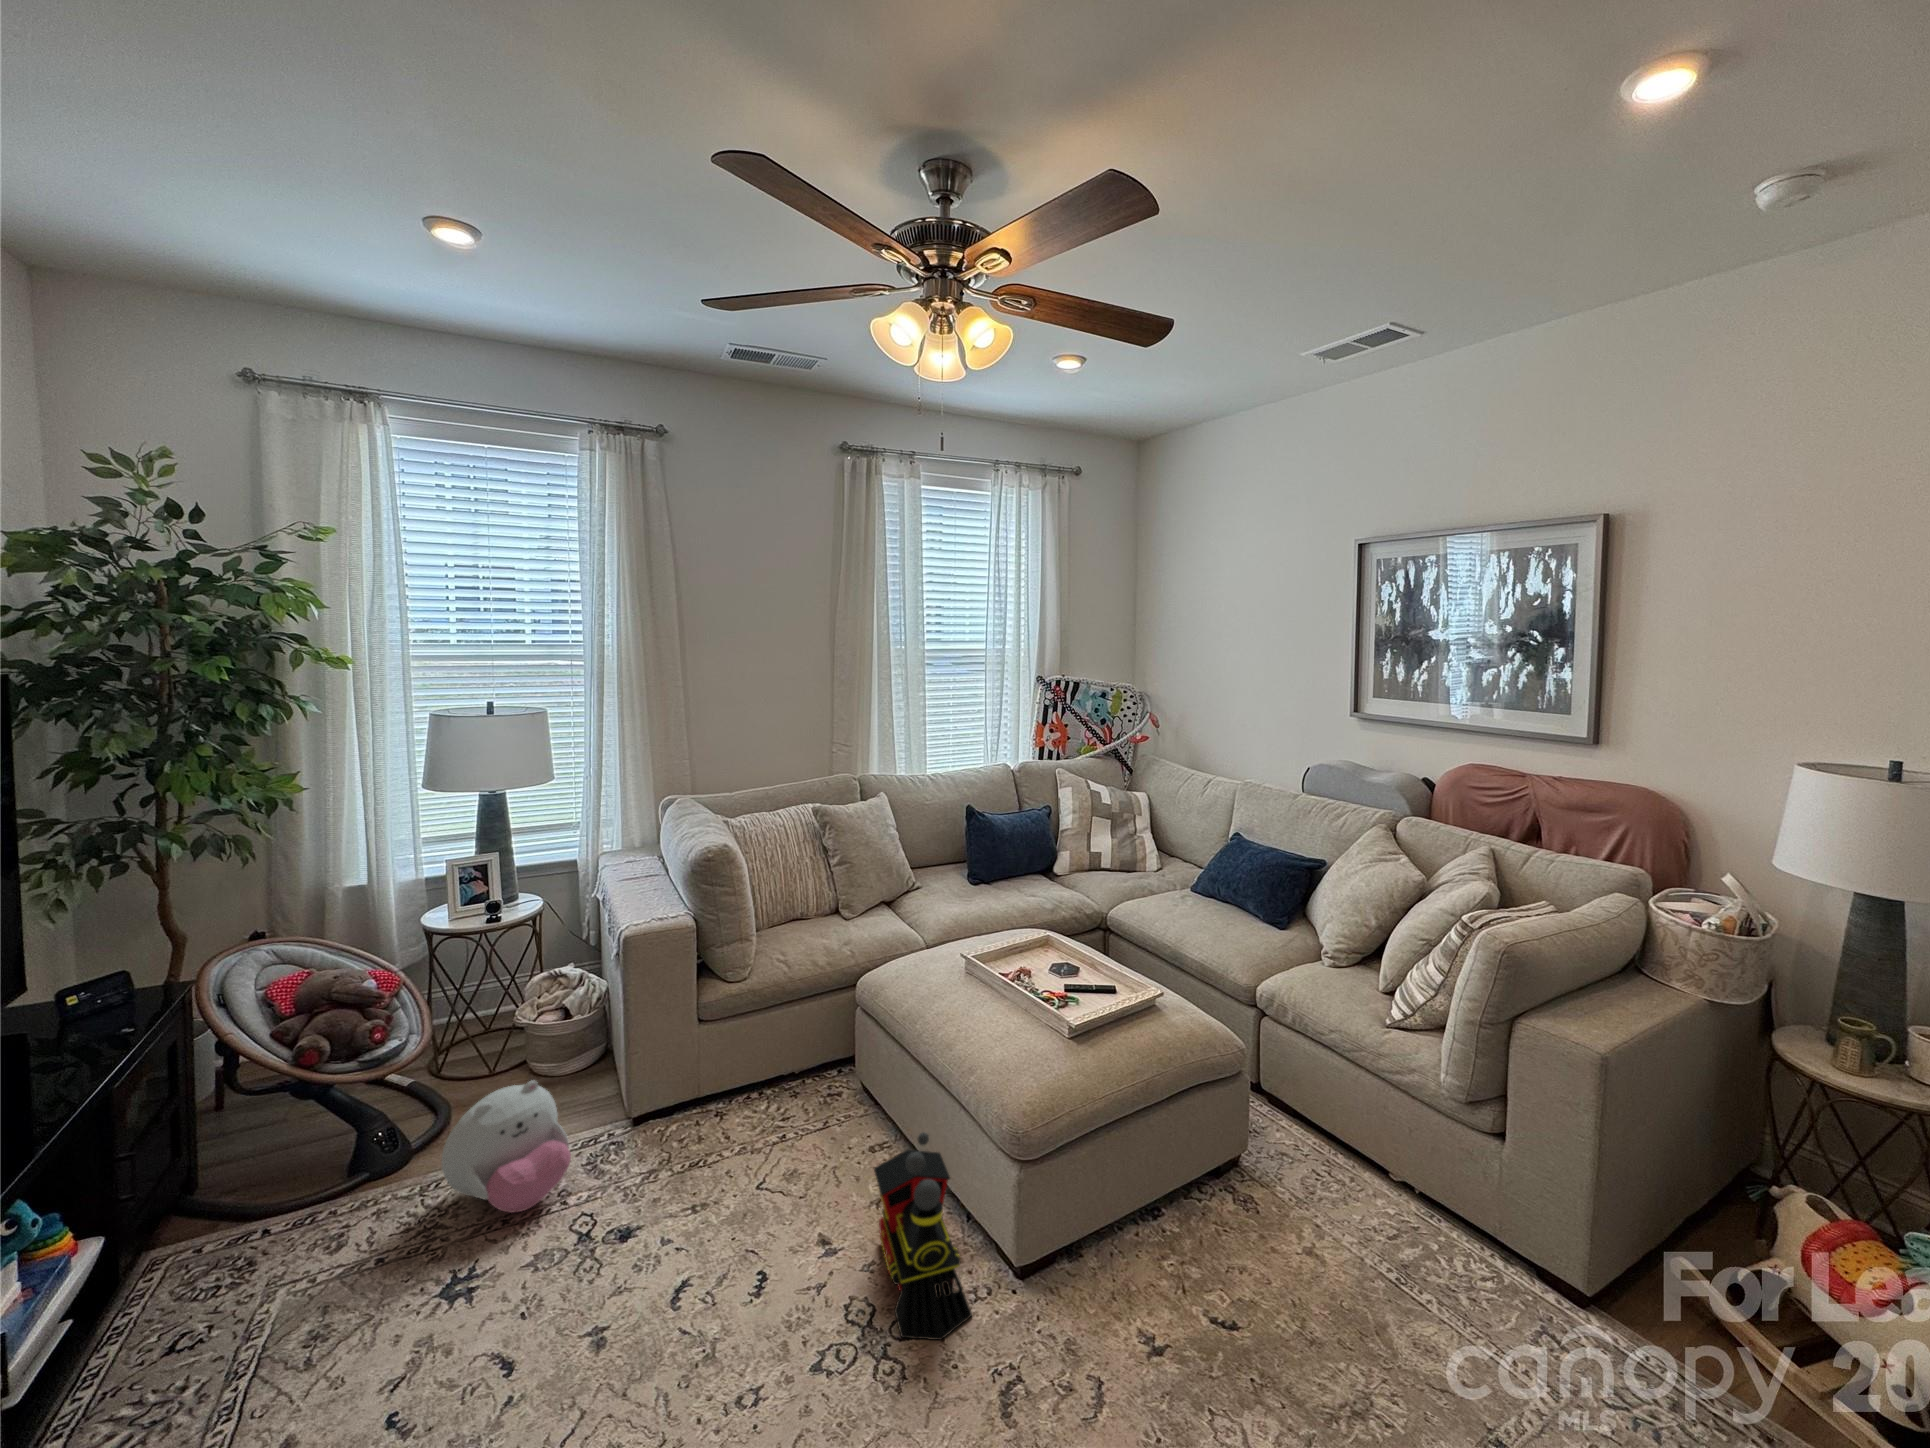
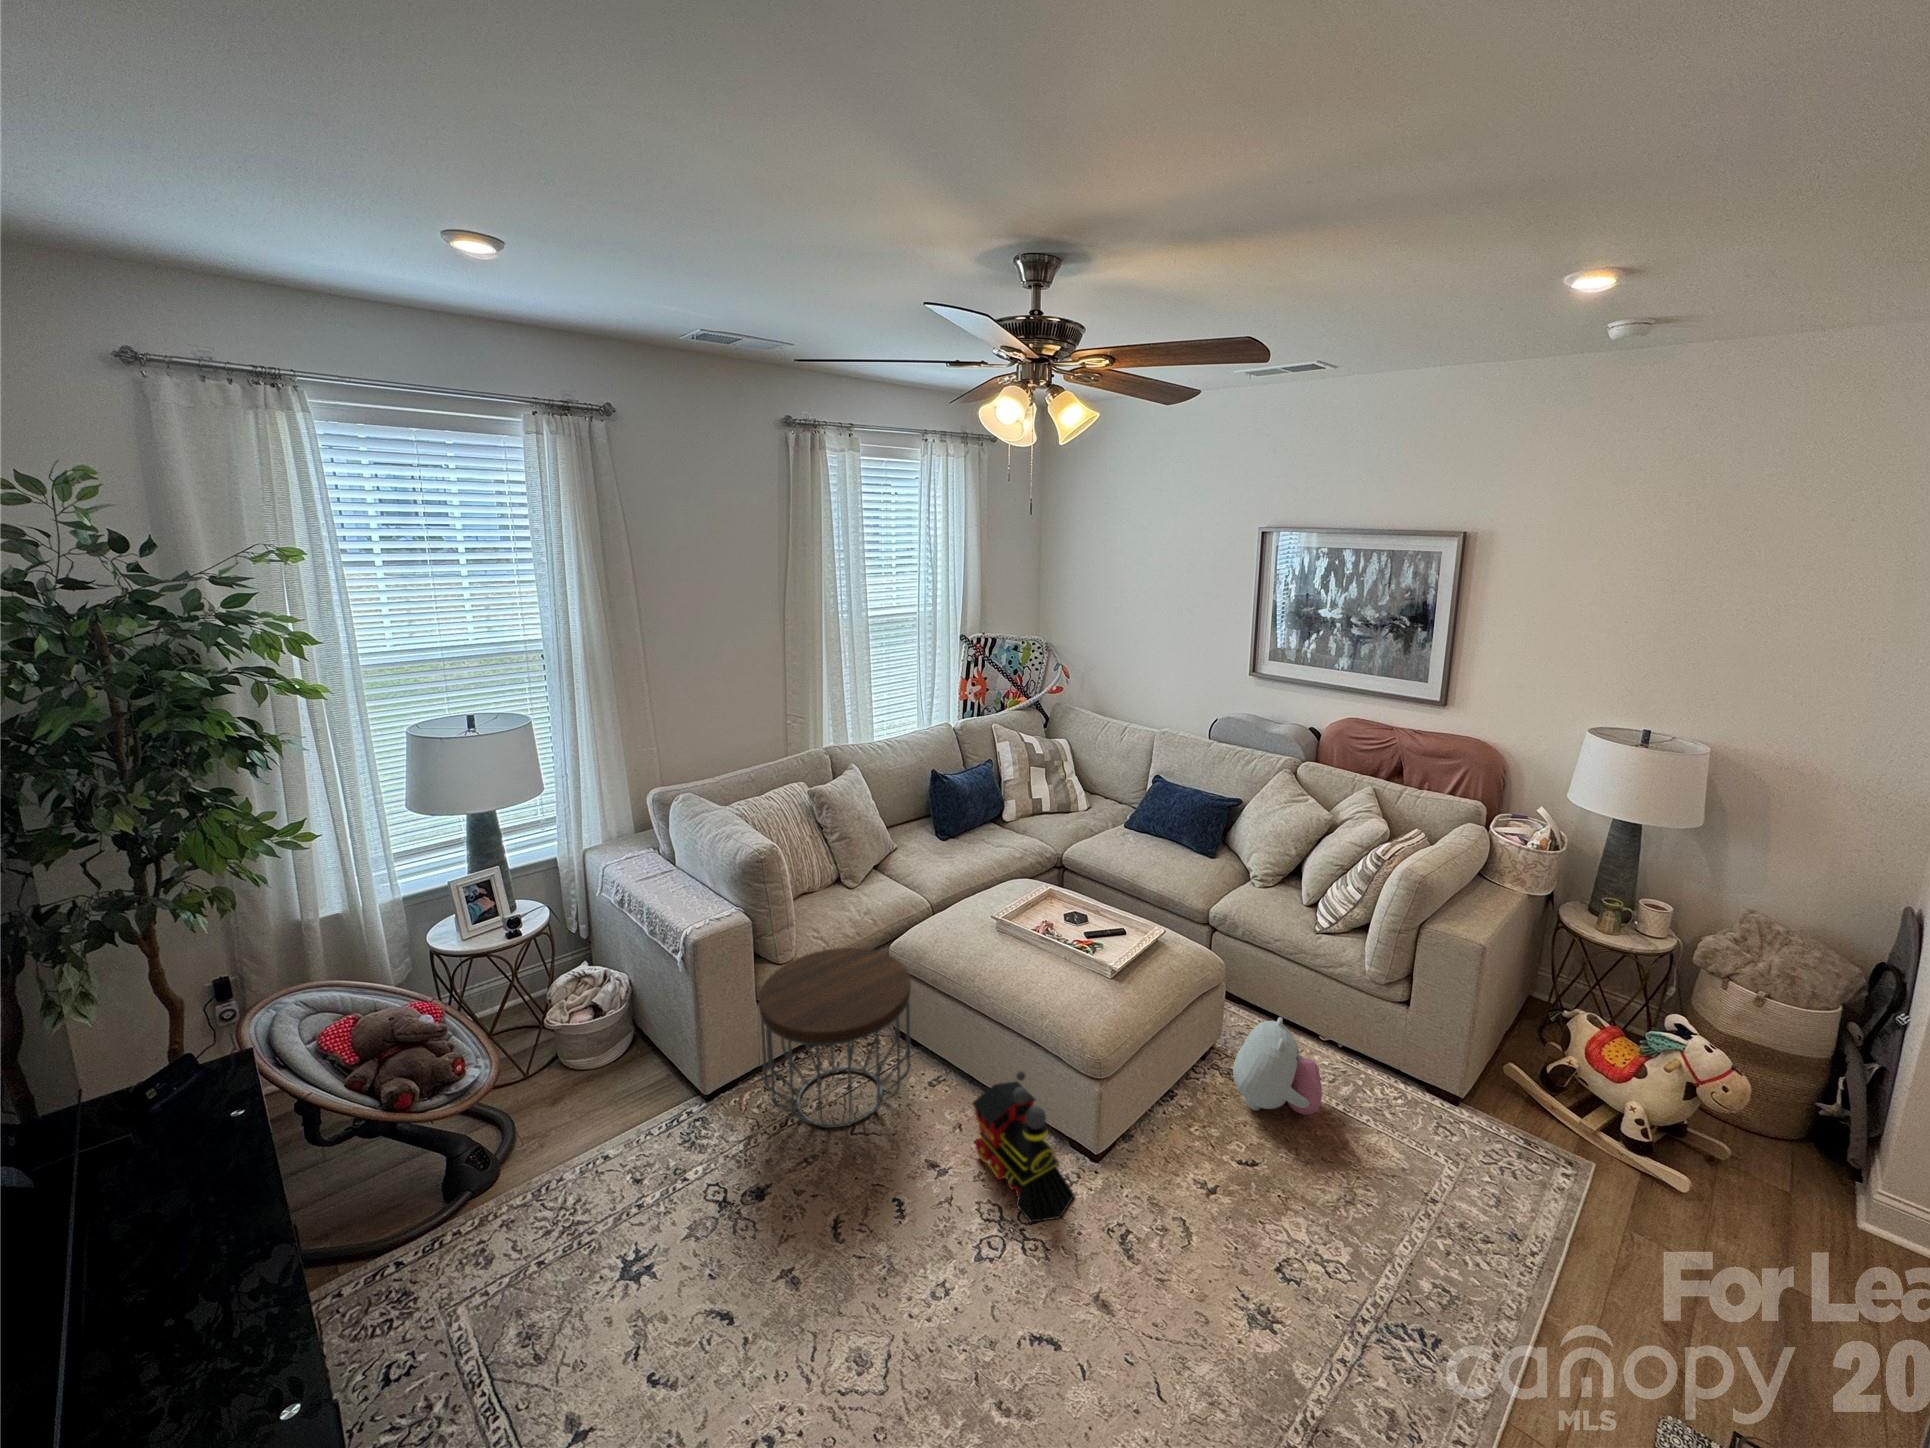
side table: none [674,973,850,1178] -> present [759,948,911,1128]
plush toy: present [441,1081,571,1212] -> present [1233,1017,1322,1115]

